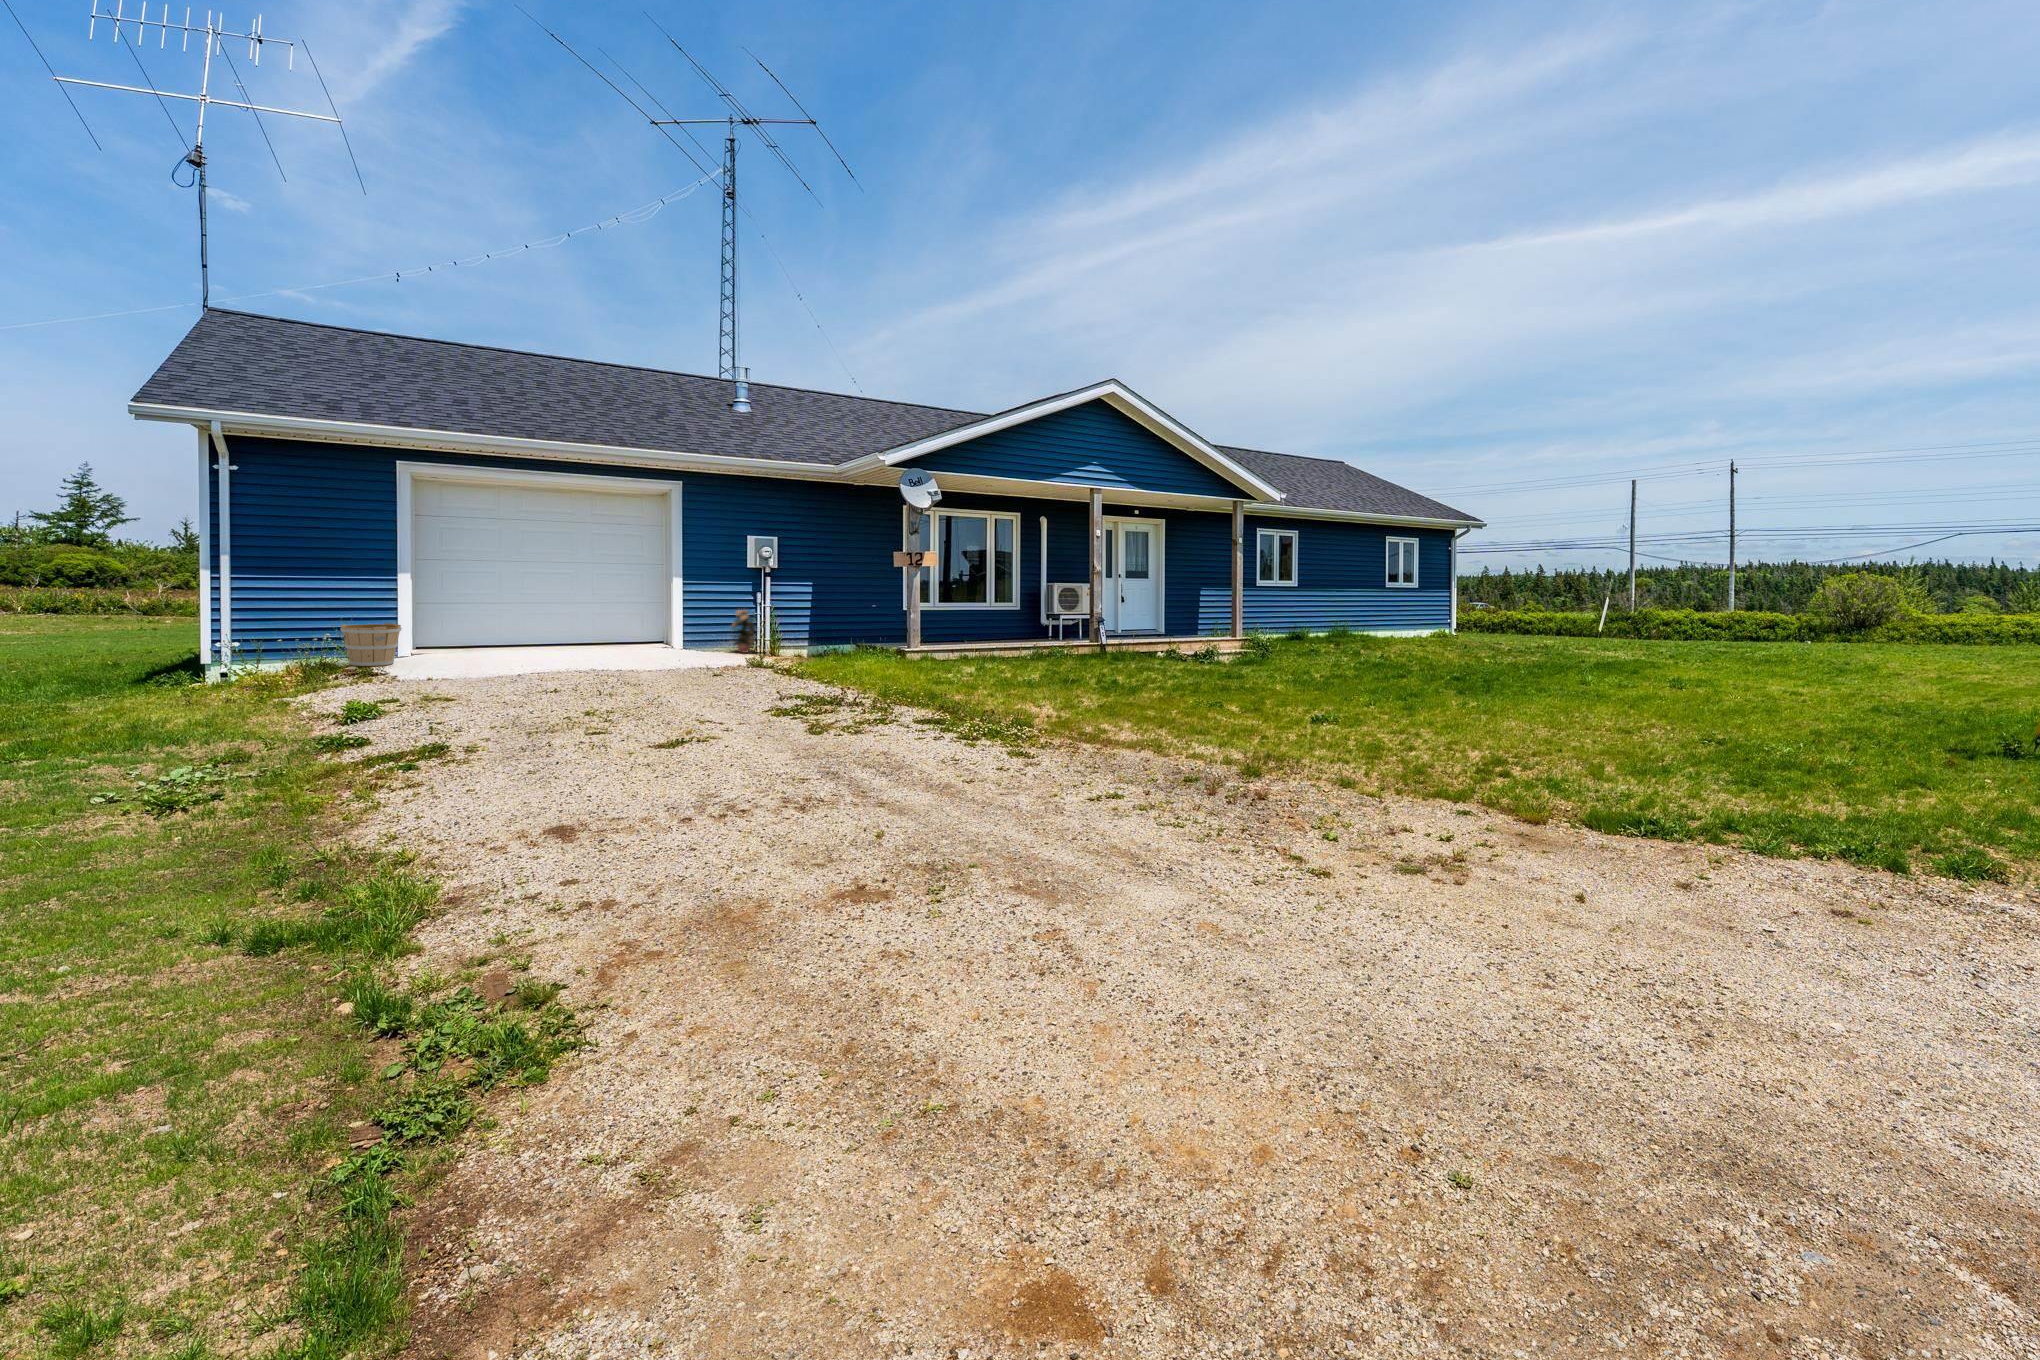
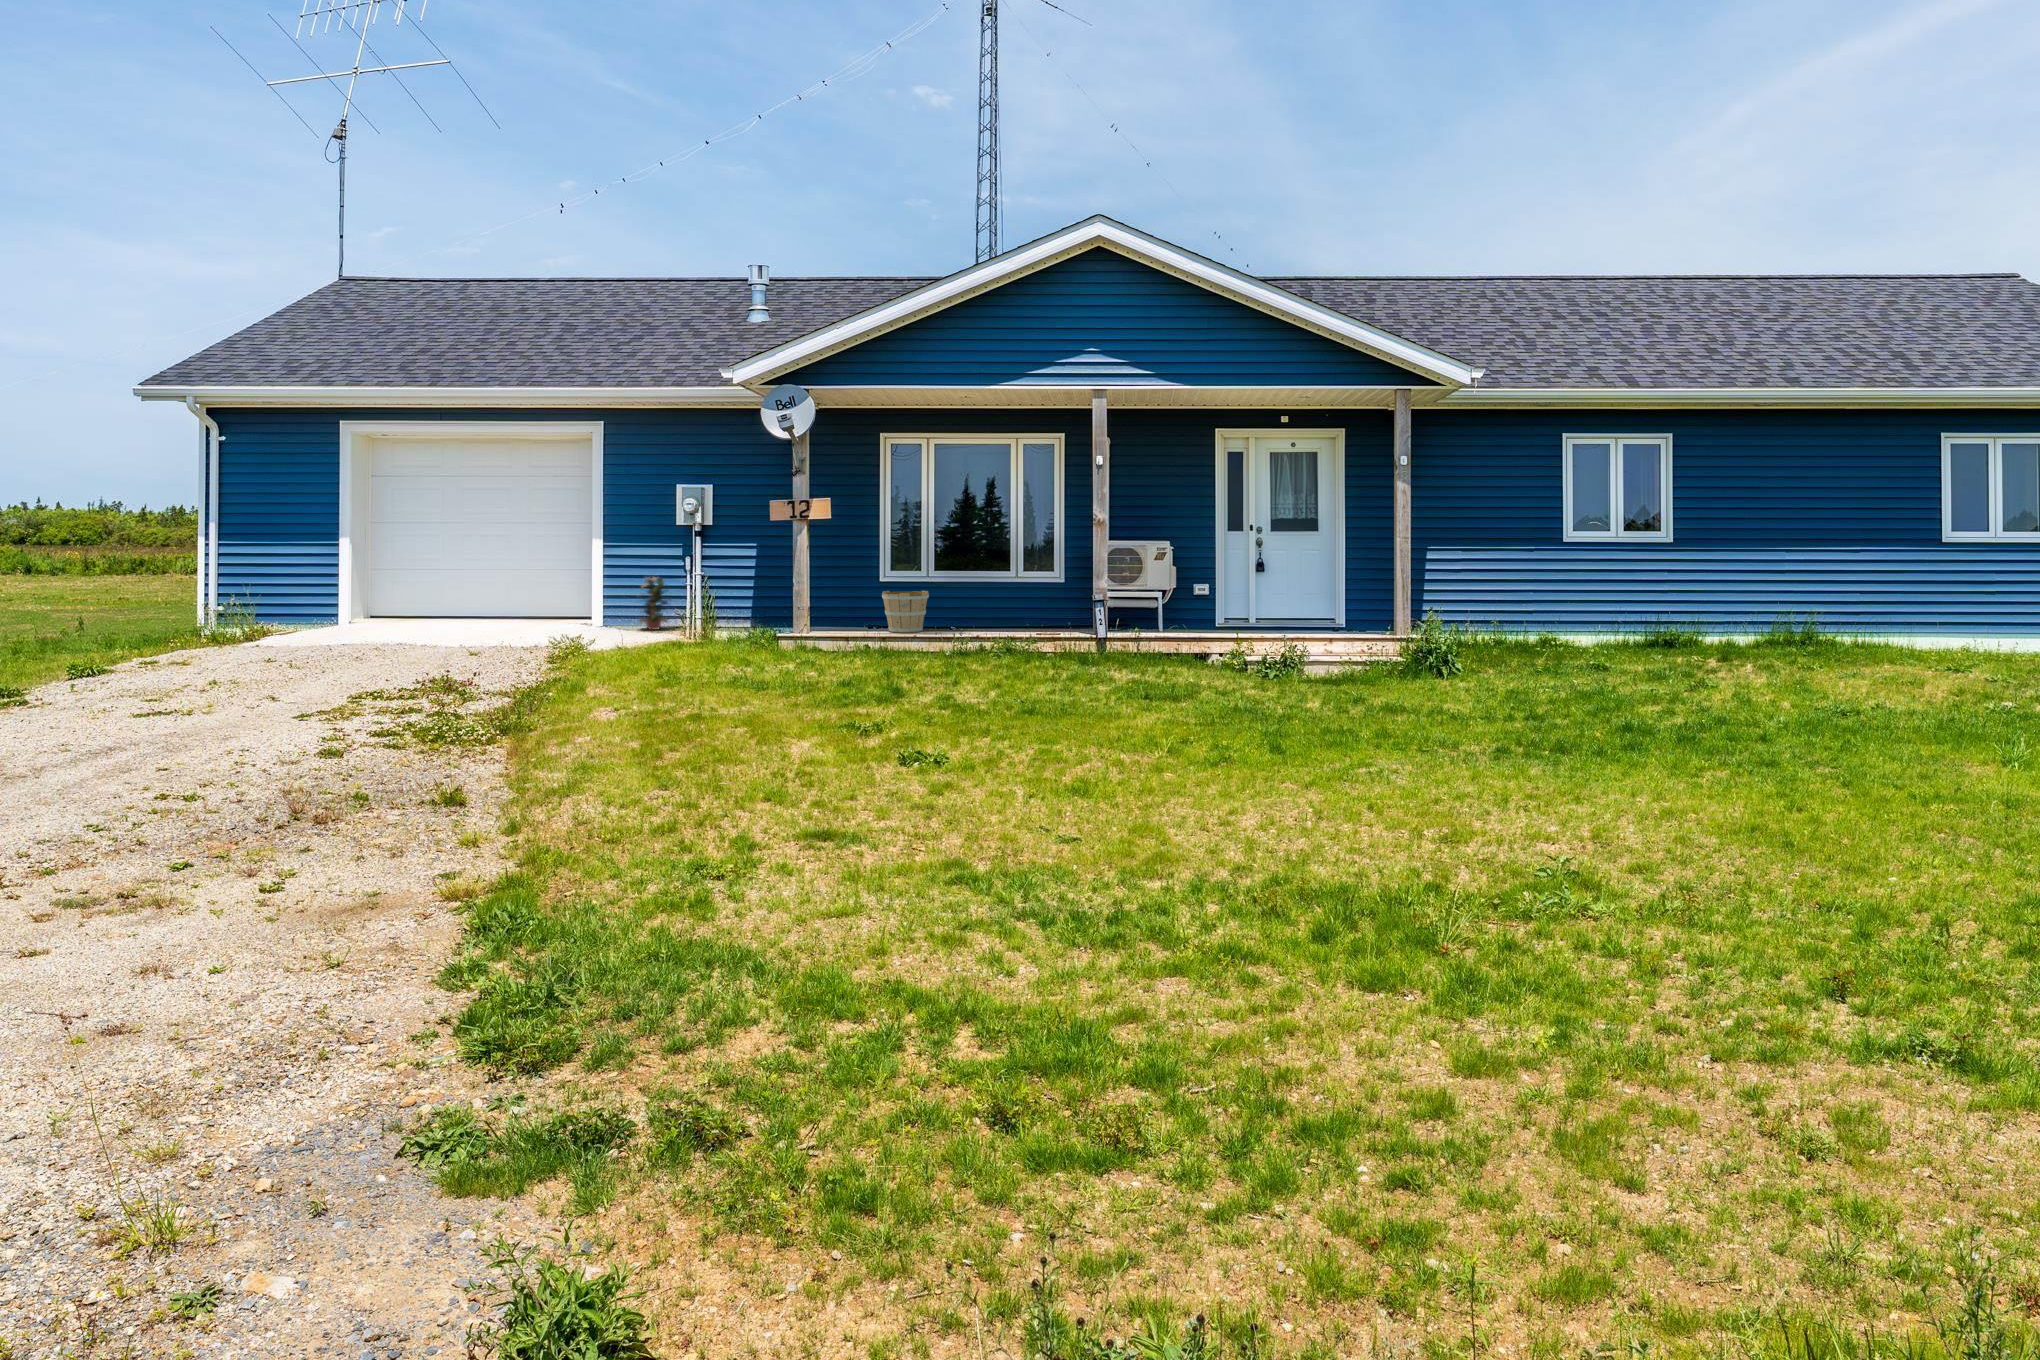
wooden bucket: present [340,623,402,666] -> present [882,591,929,633]

